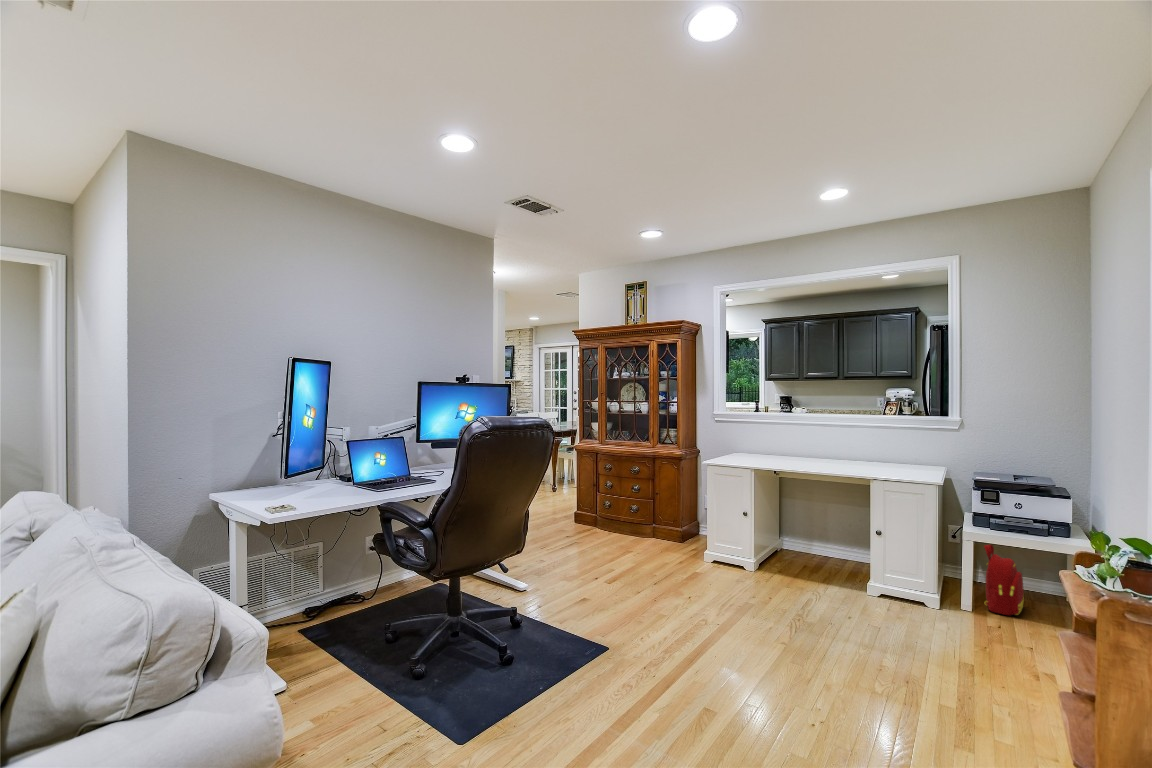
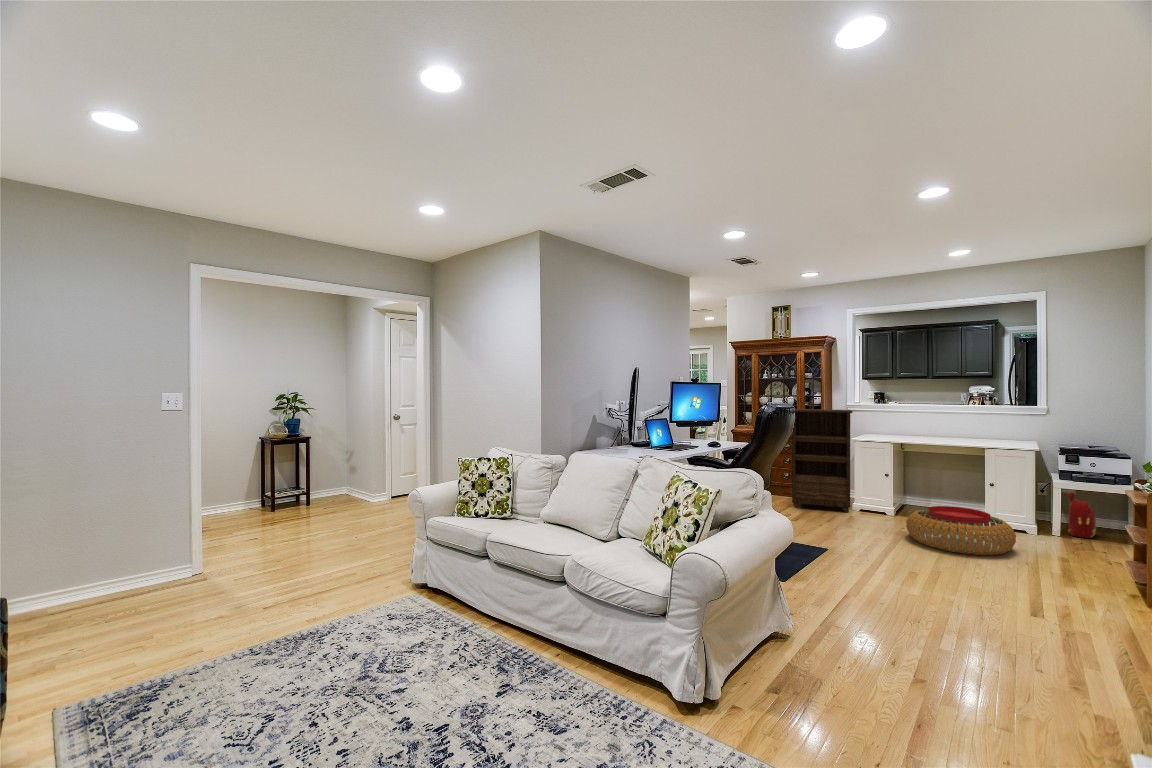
bookshelf: none [622,419,705,564] -> present [792,409,852,512]
pouf: none [744,570,897,664] -> present [906,506,1016,555]

